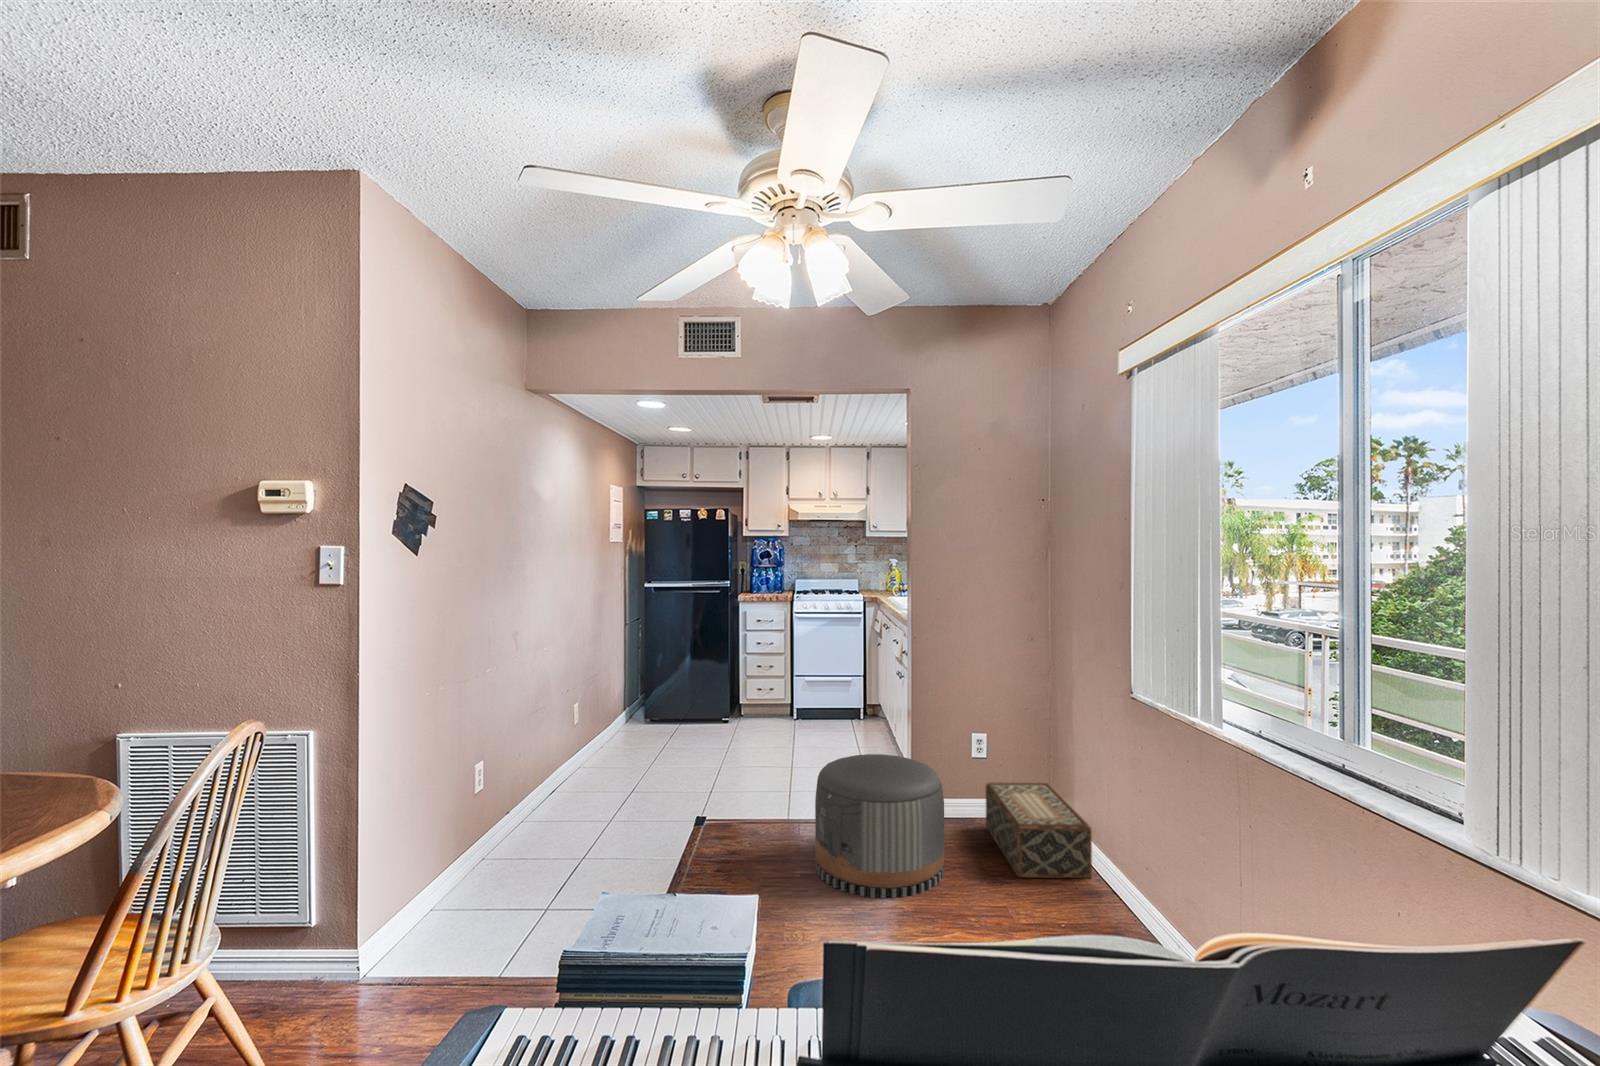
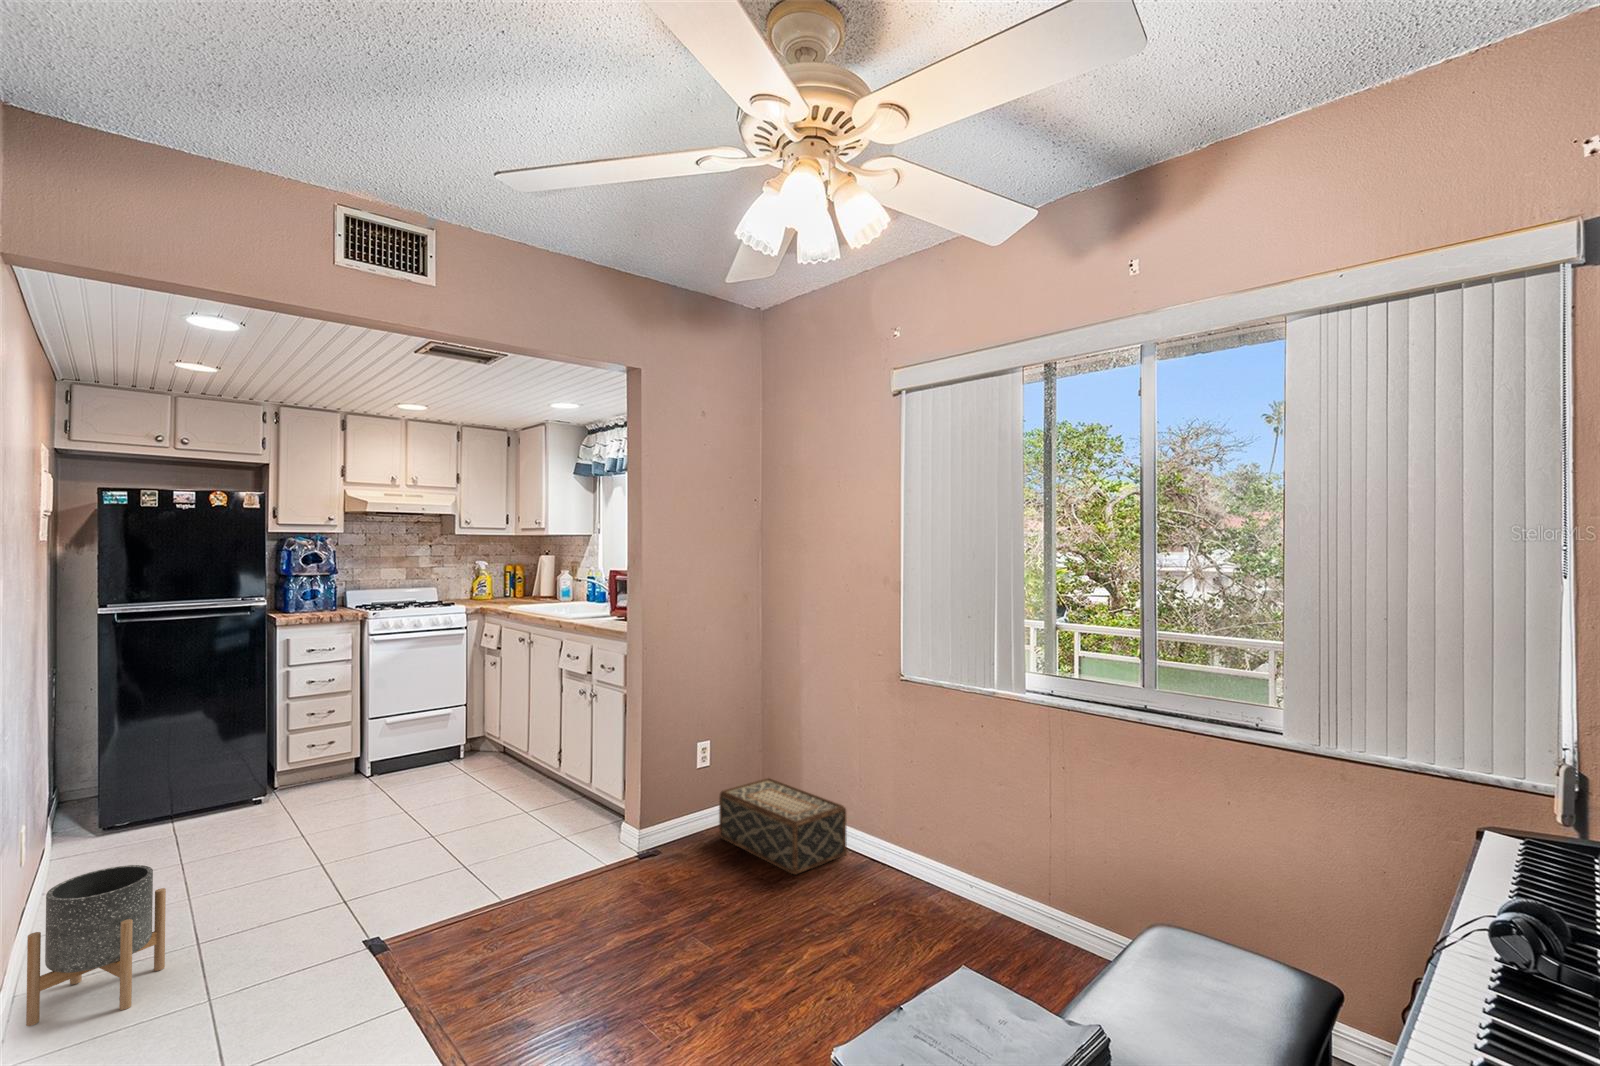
planter: none [543,734,608,816] -> present [26,865,166,1026]
pouf: present [815,754,944,898] -> none [587,782,736,953]

